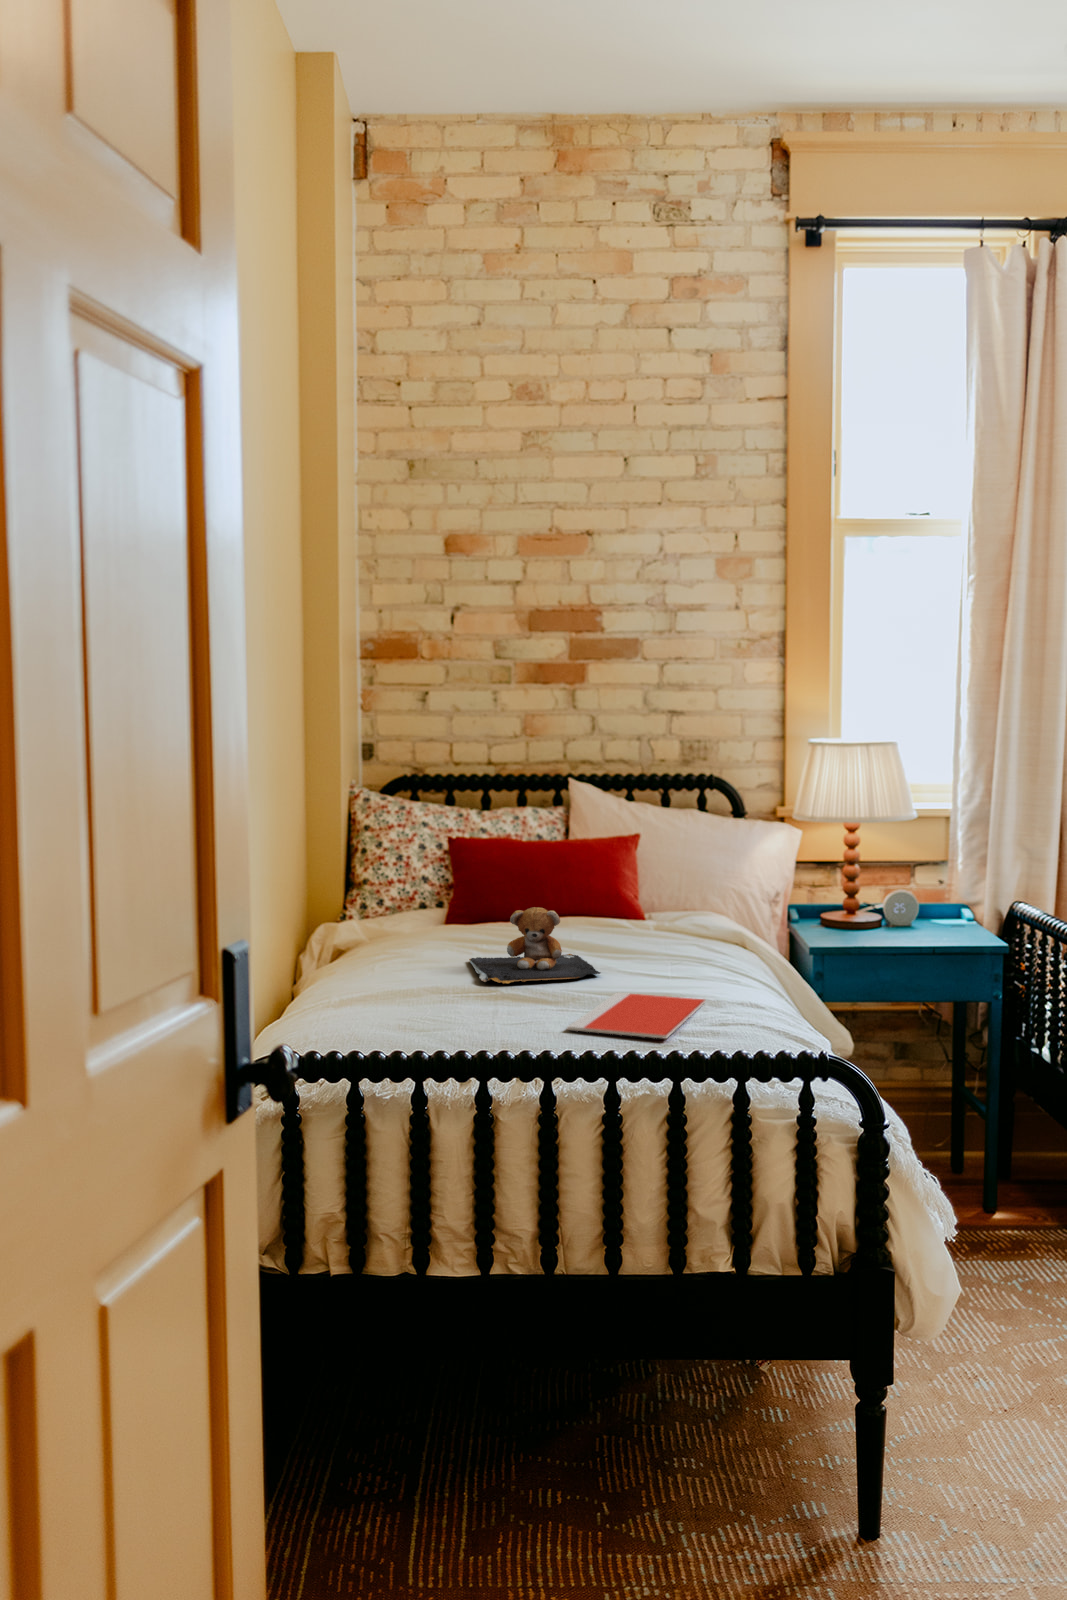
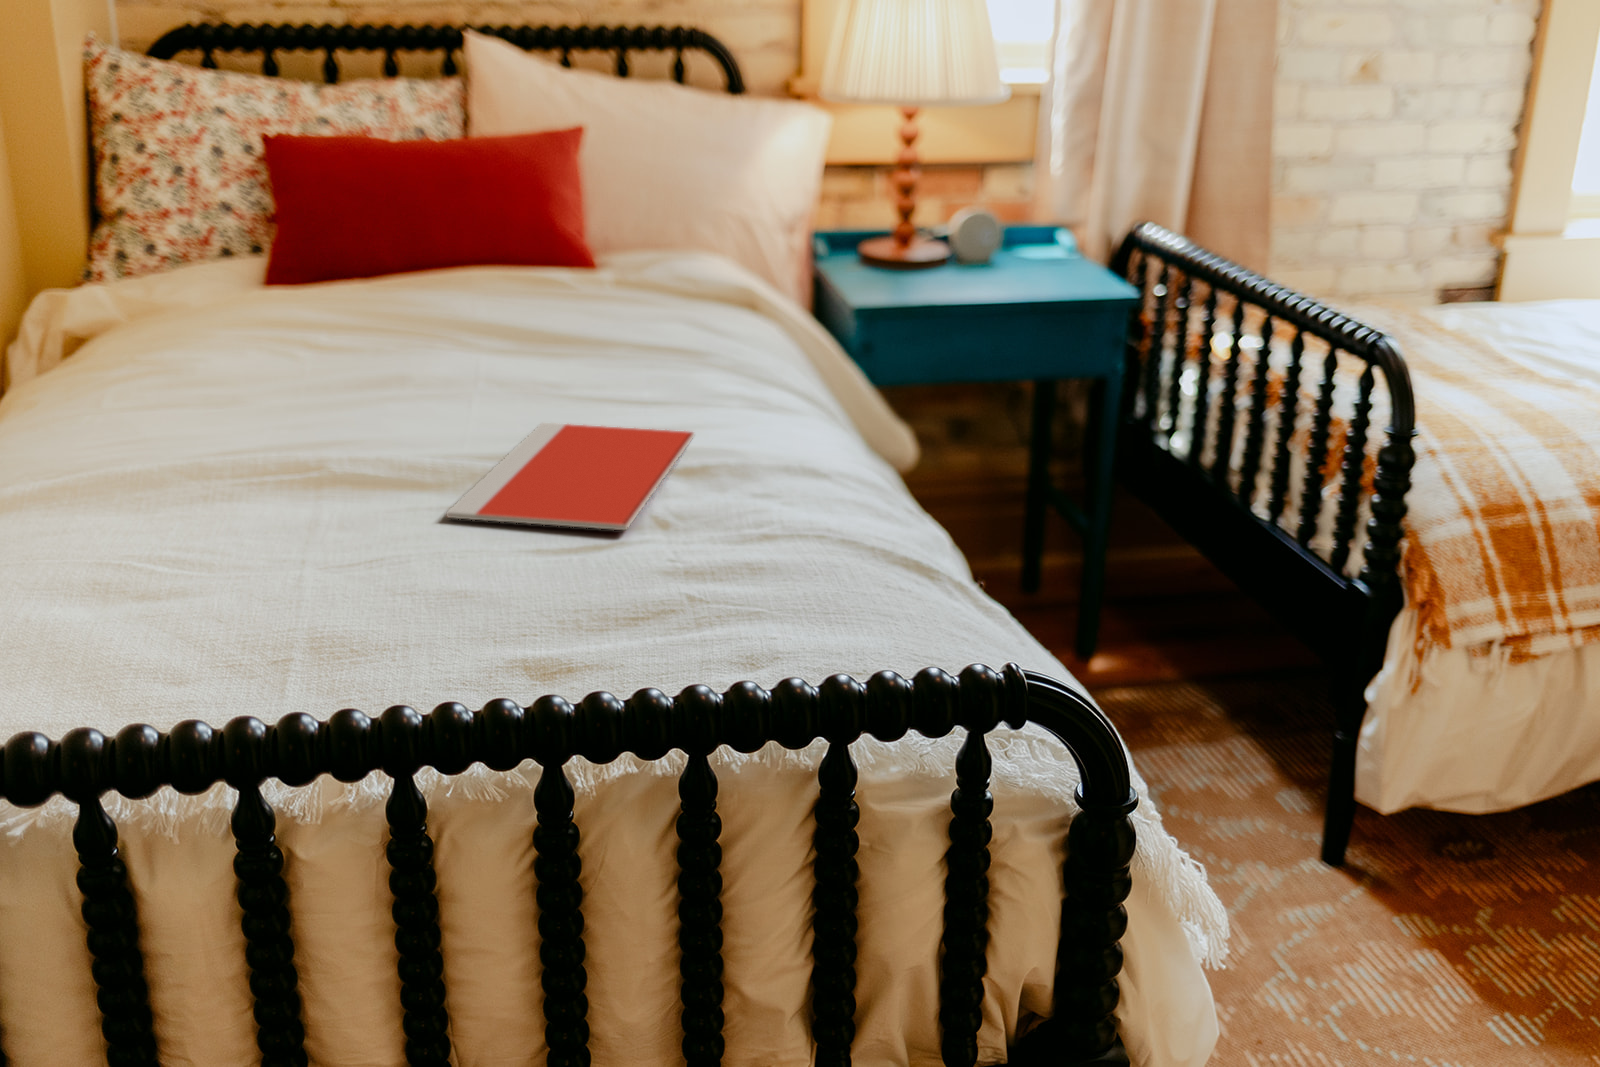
teddy bear: present [469,907,601,983] -> none [287,272,518,413]

